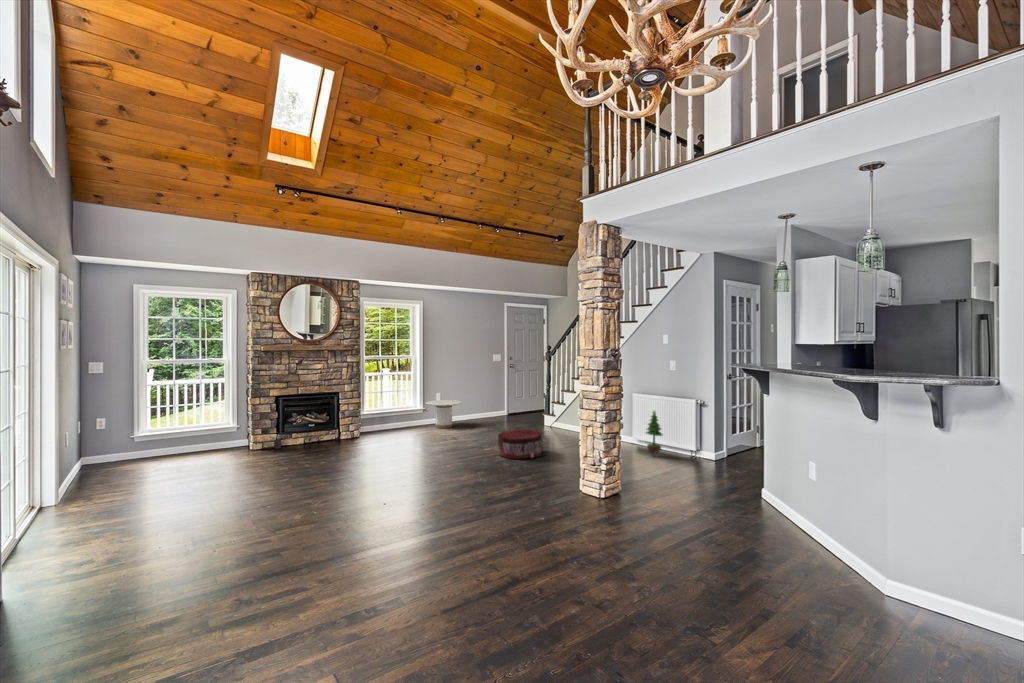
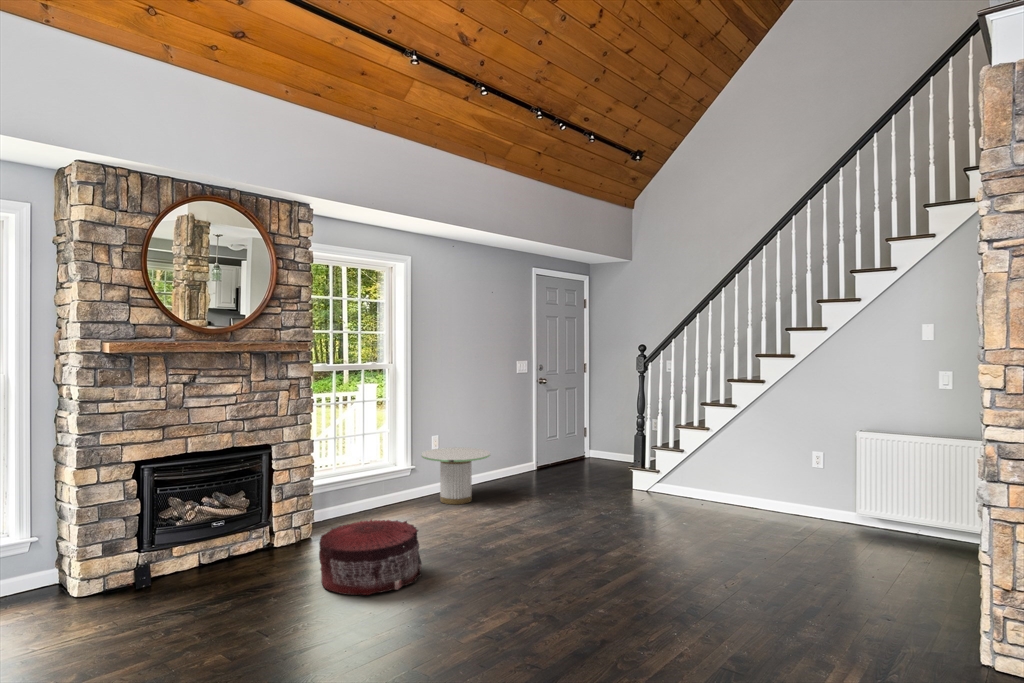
potted tree: present [646,411,662,456] -> none [914,458,952,547]
pouf: present [498,429,543,459] -> present [319,519,422,595]

